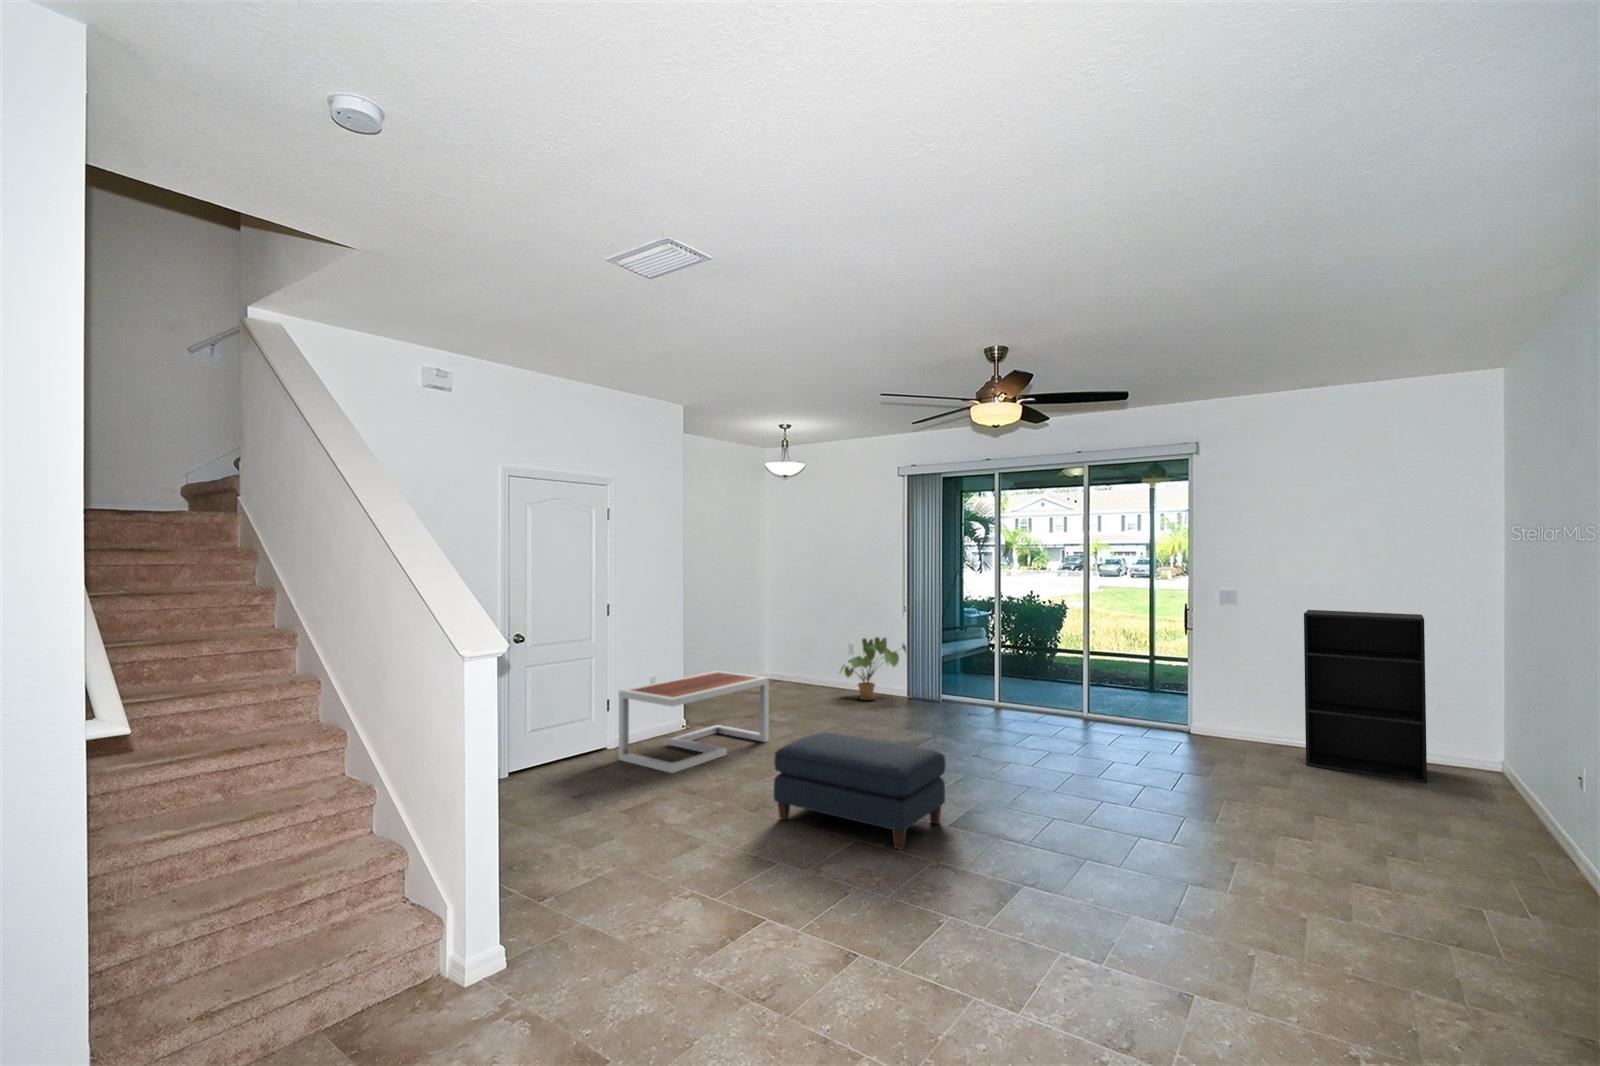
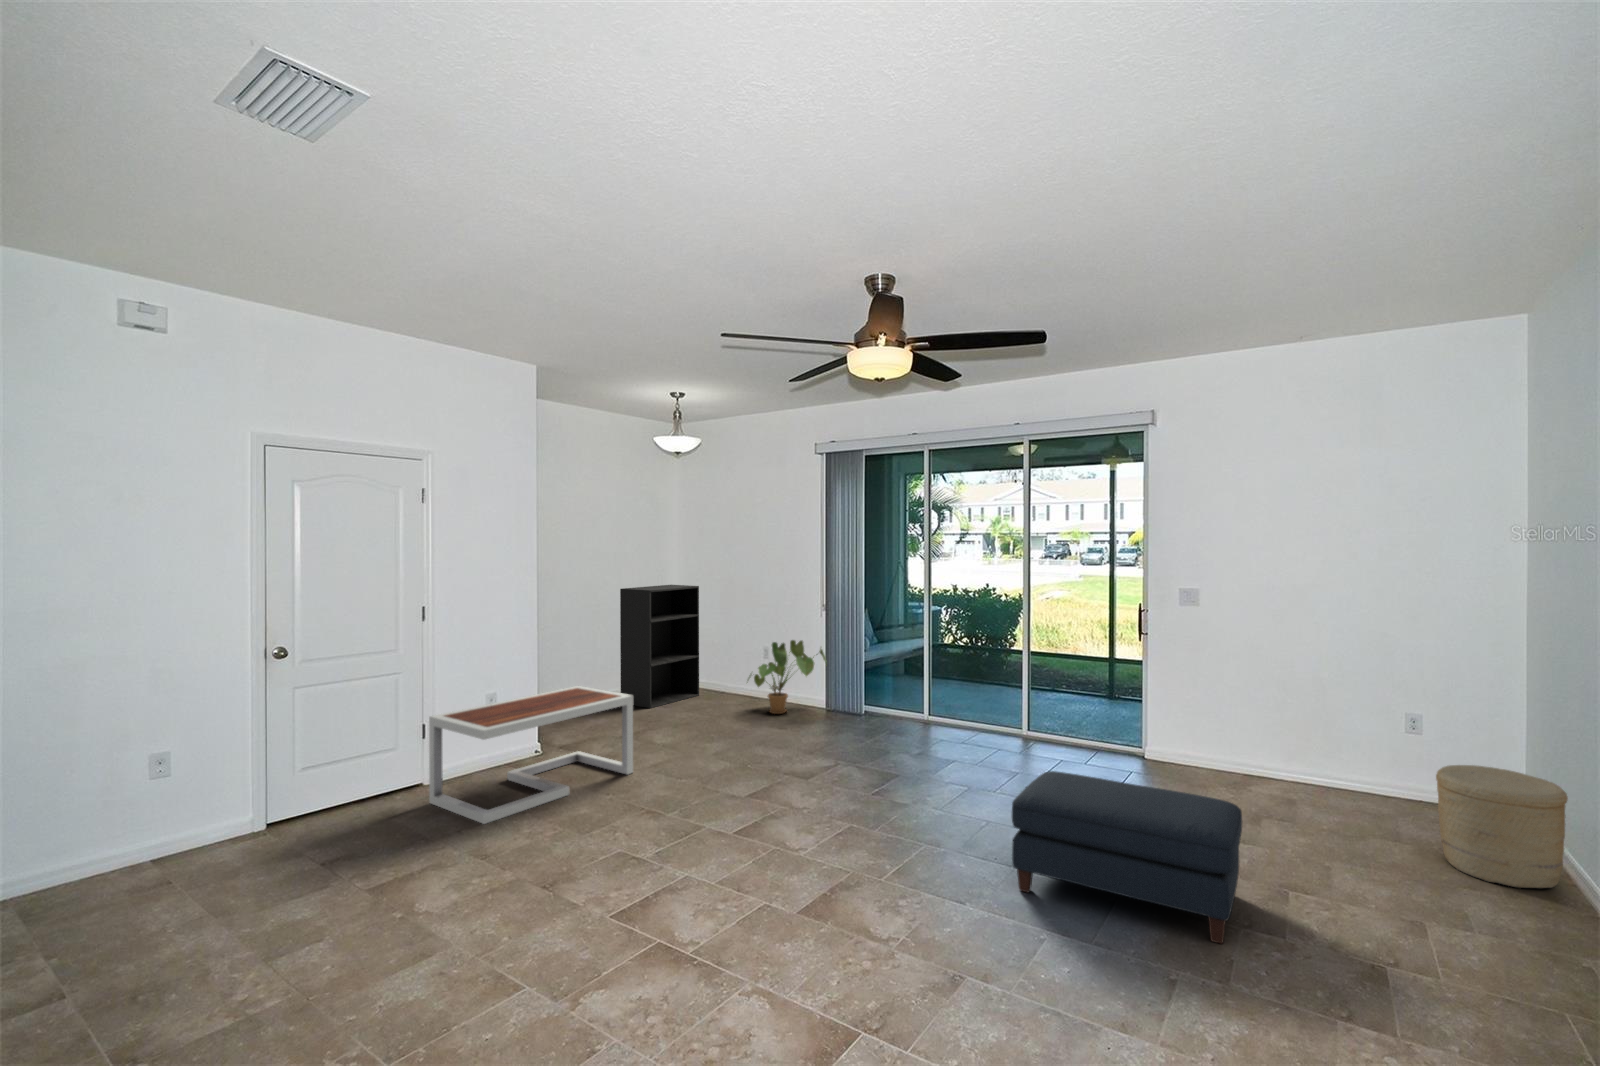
bookshelf: present [1304,610,1427,783] -> present [620,585,699,708]
woven basket: none [1428,725,1527,815] -> present [1436,765,1568,888]
ottoman: present [774,732,946,850] -> present [1012,771,1242,944]

